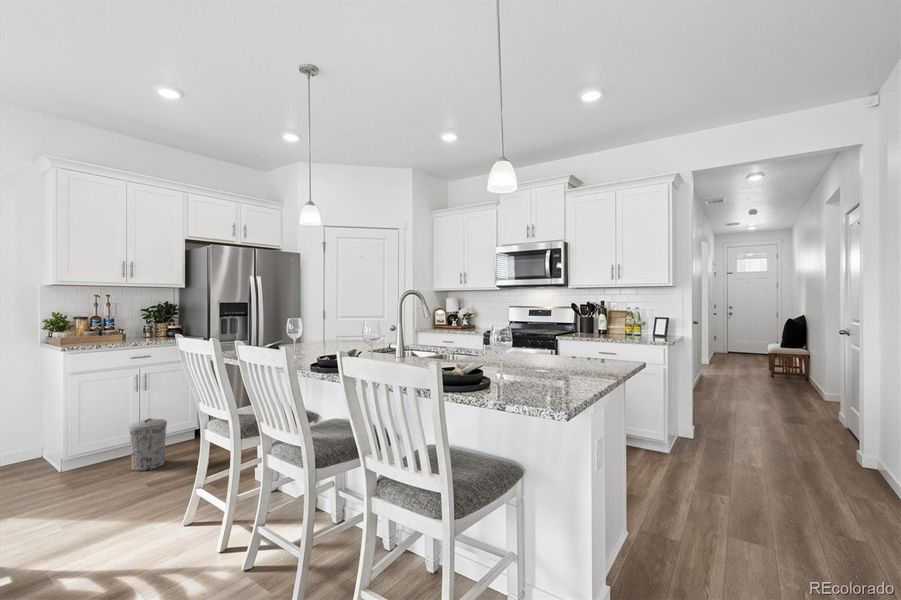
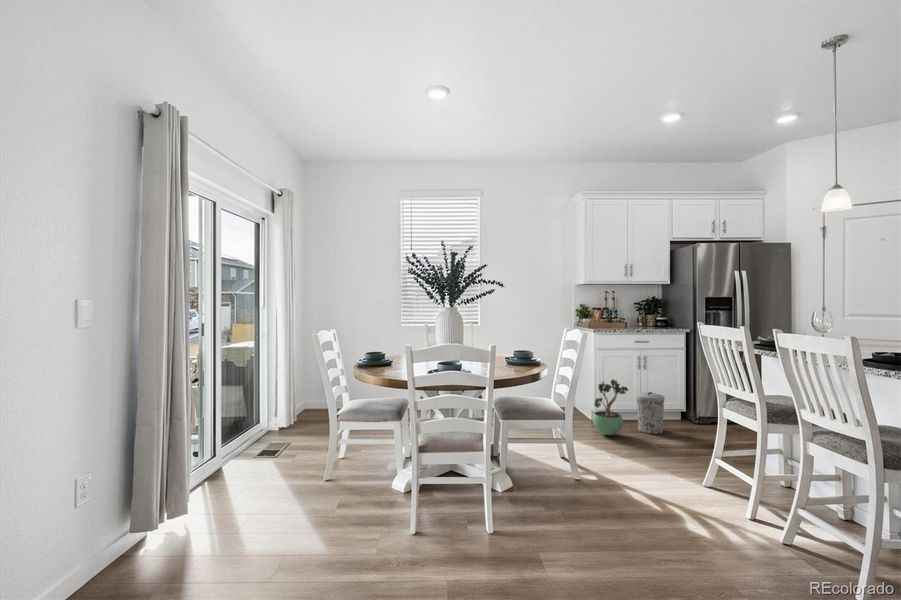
potted plant: none [56,412,113,490] -> present [593,379,628,435]

